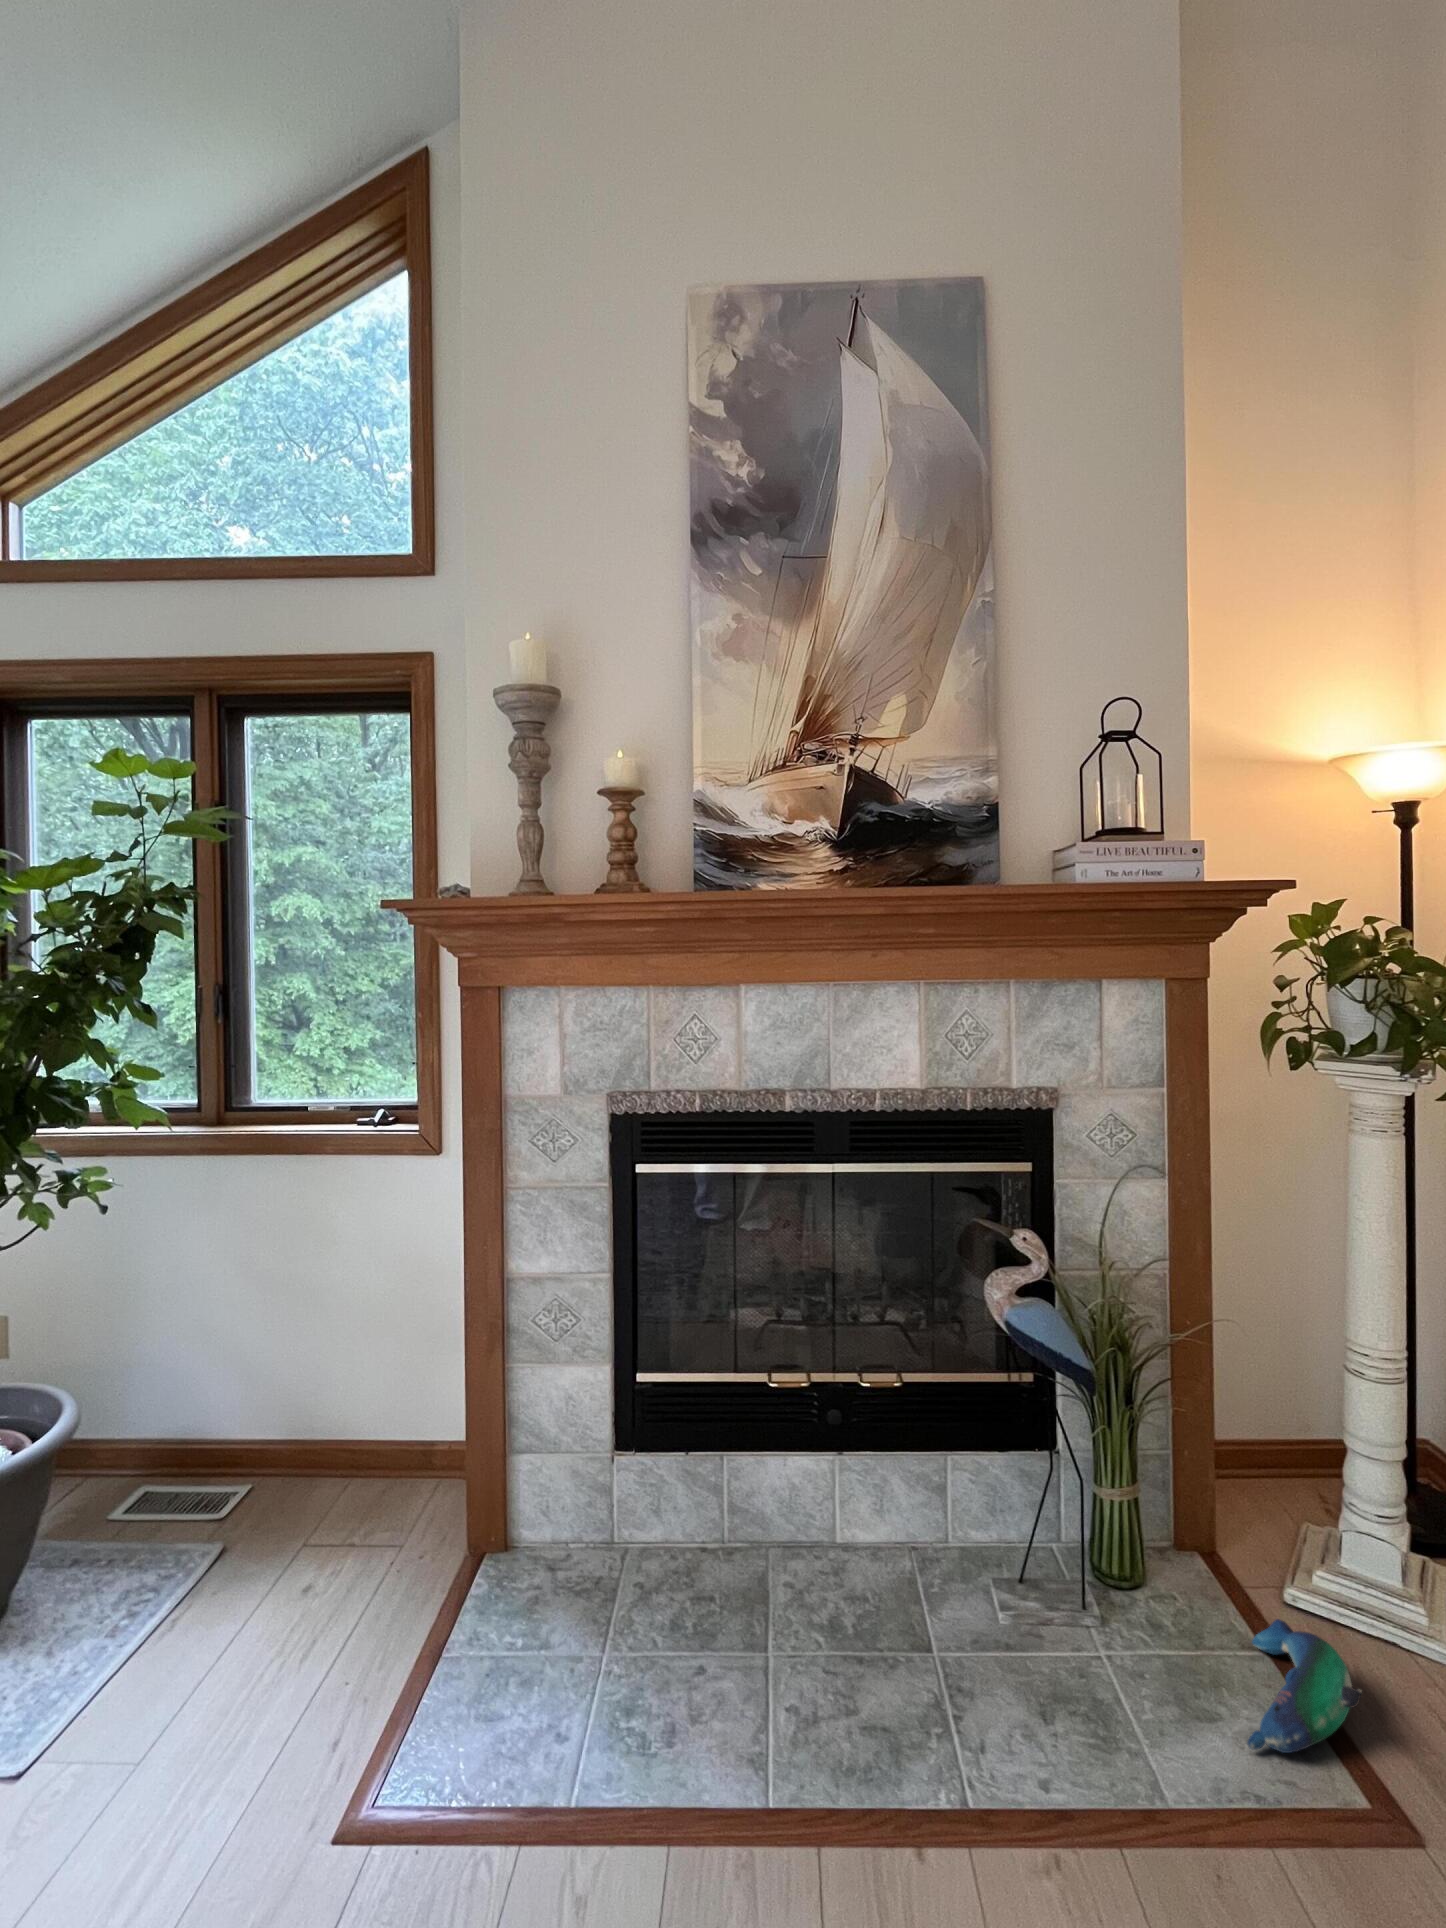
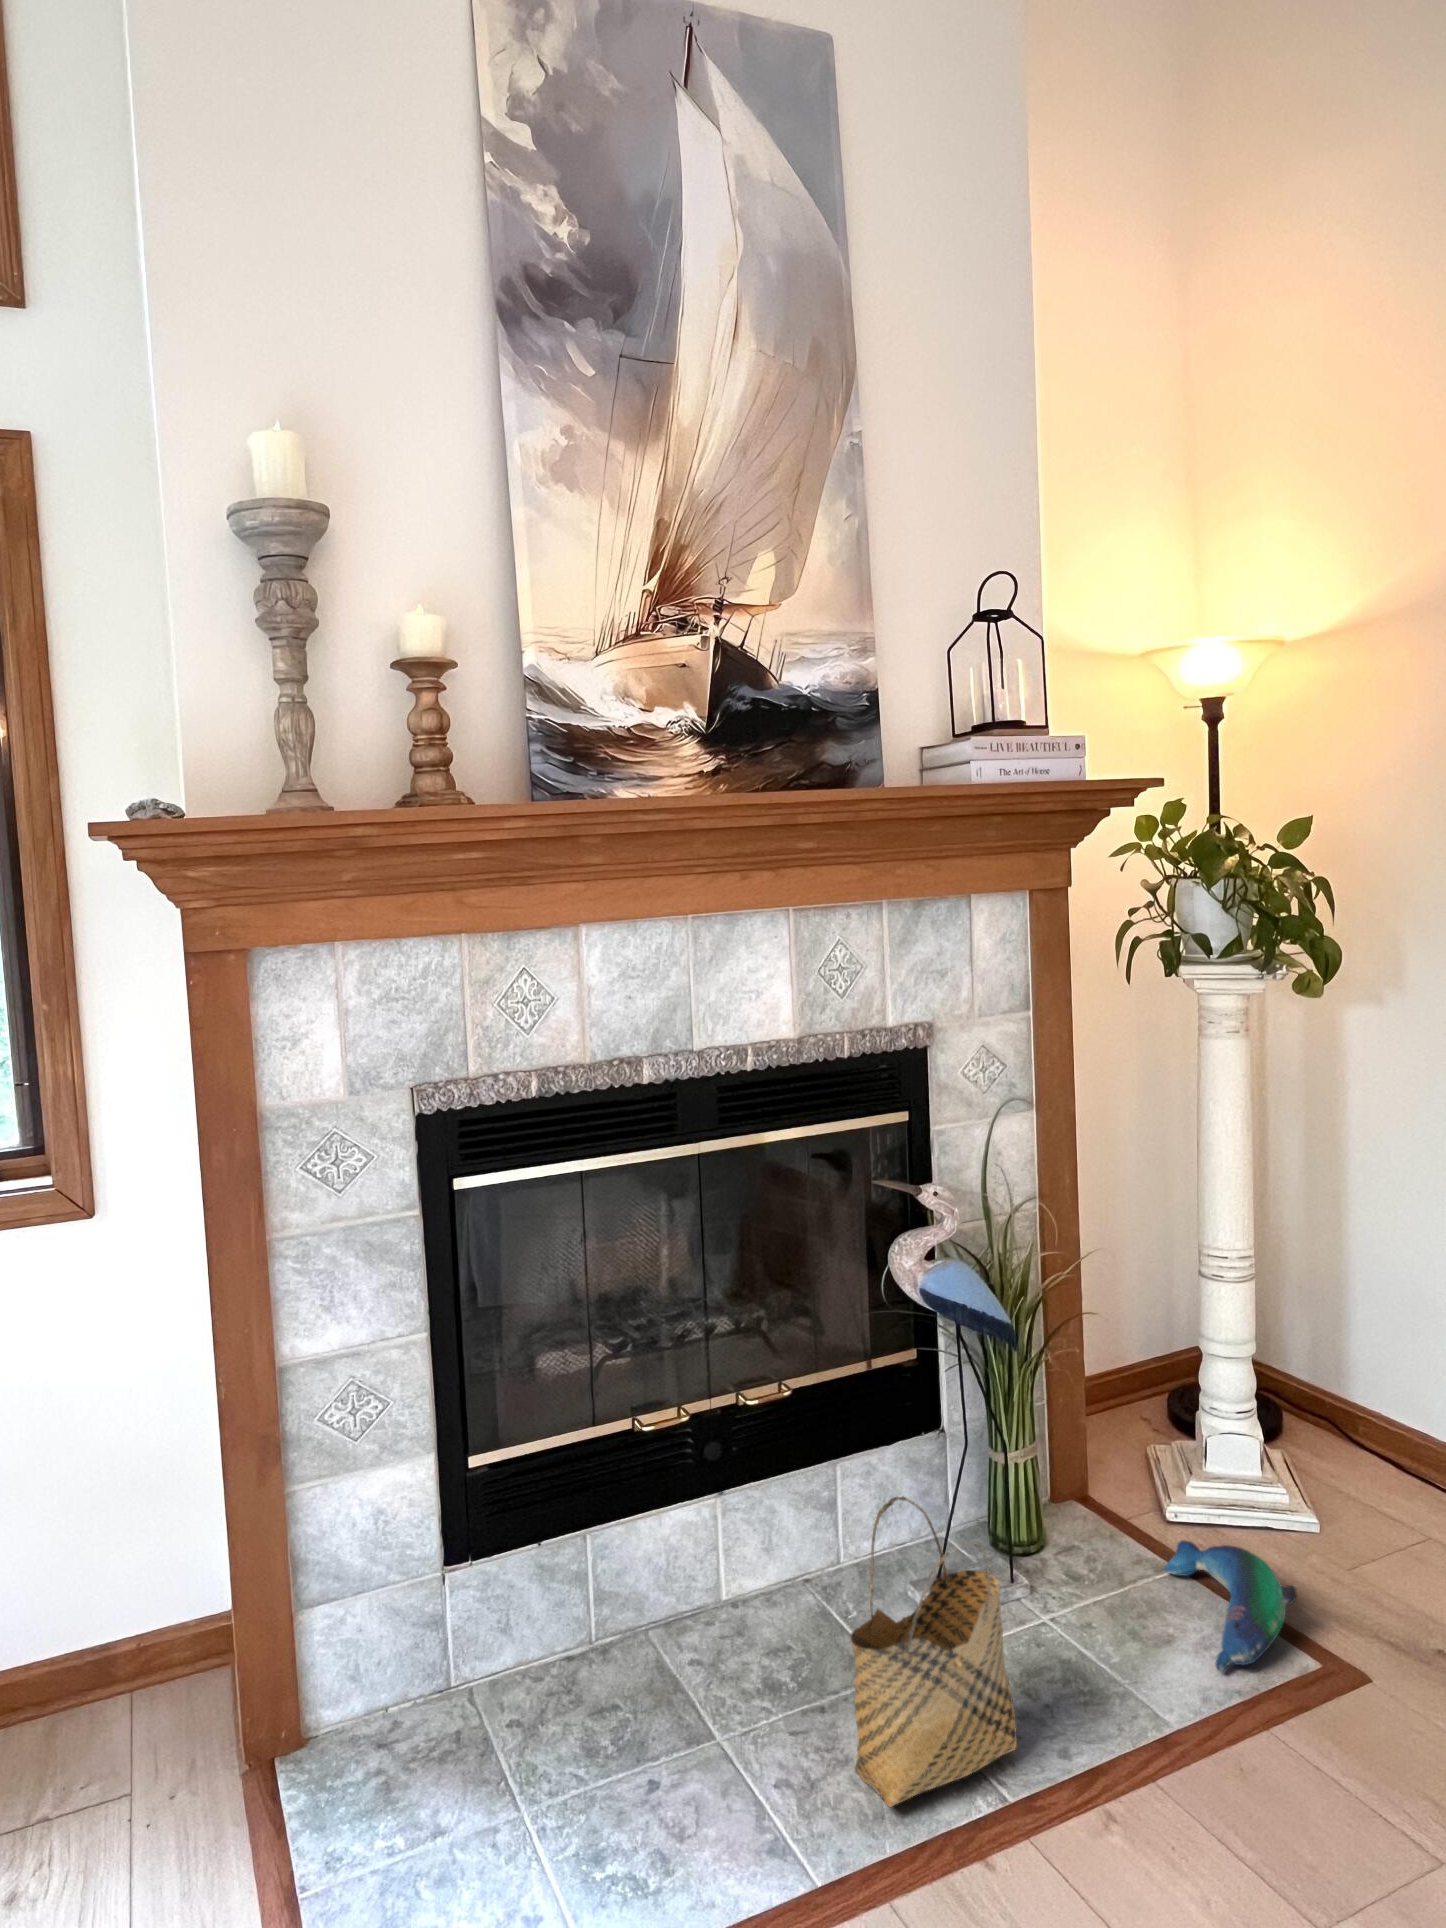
woven basket: none [844,1486,1007,1756] -> present [851,1497,1017,1807]

